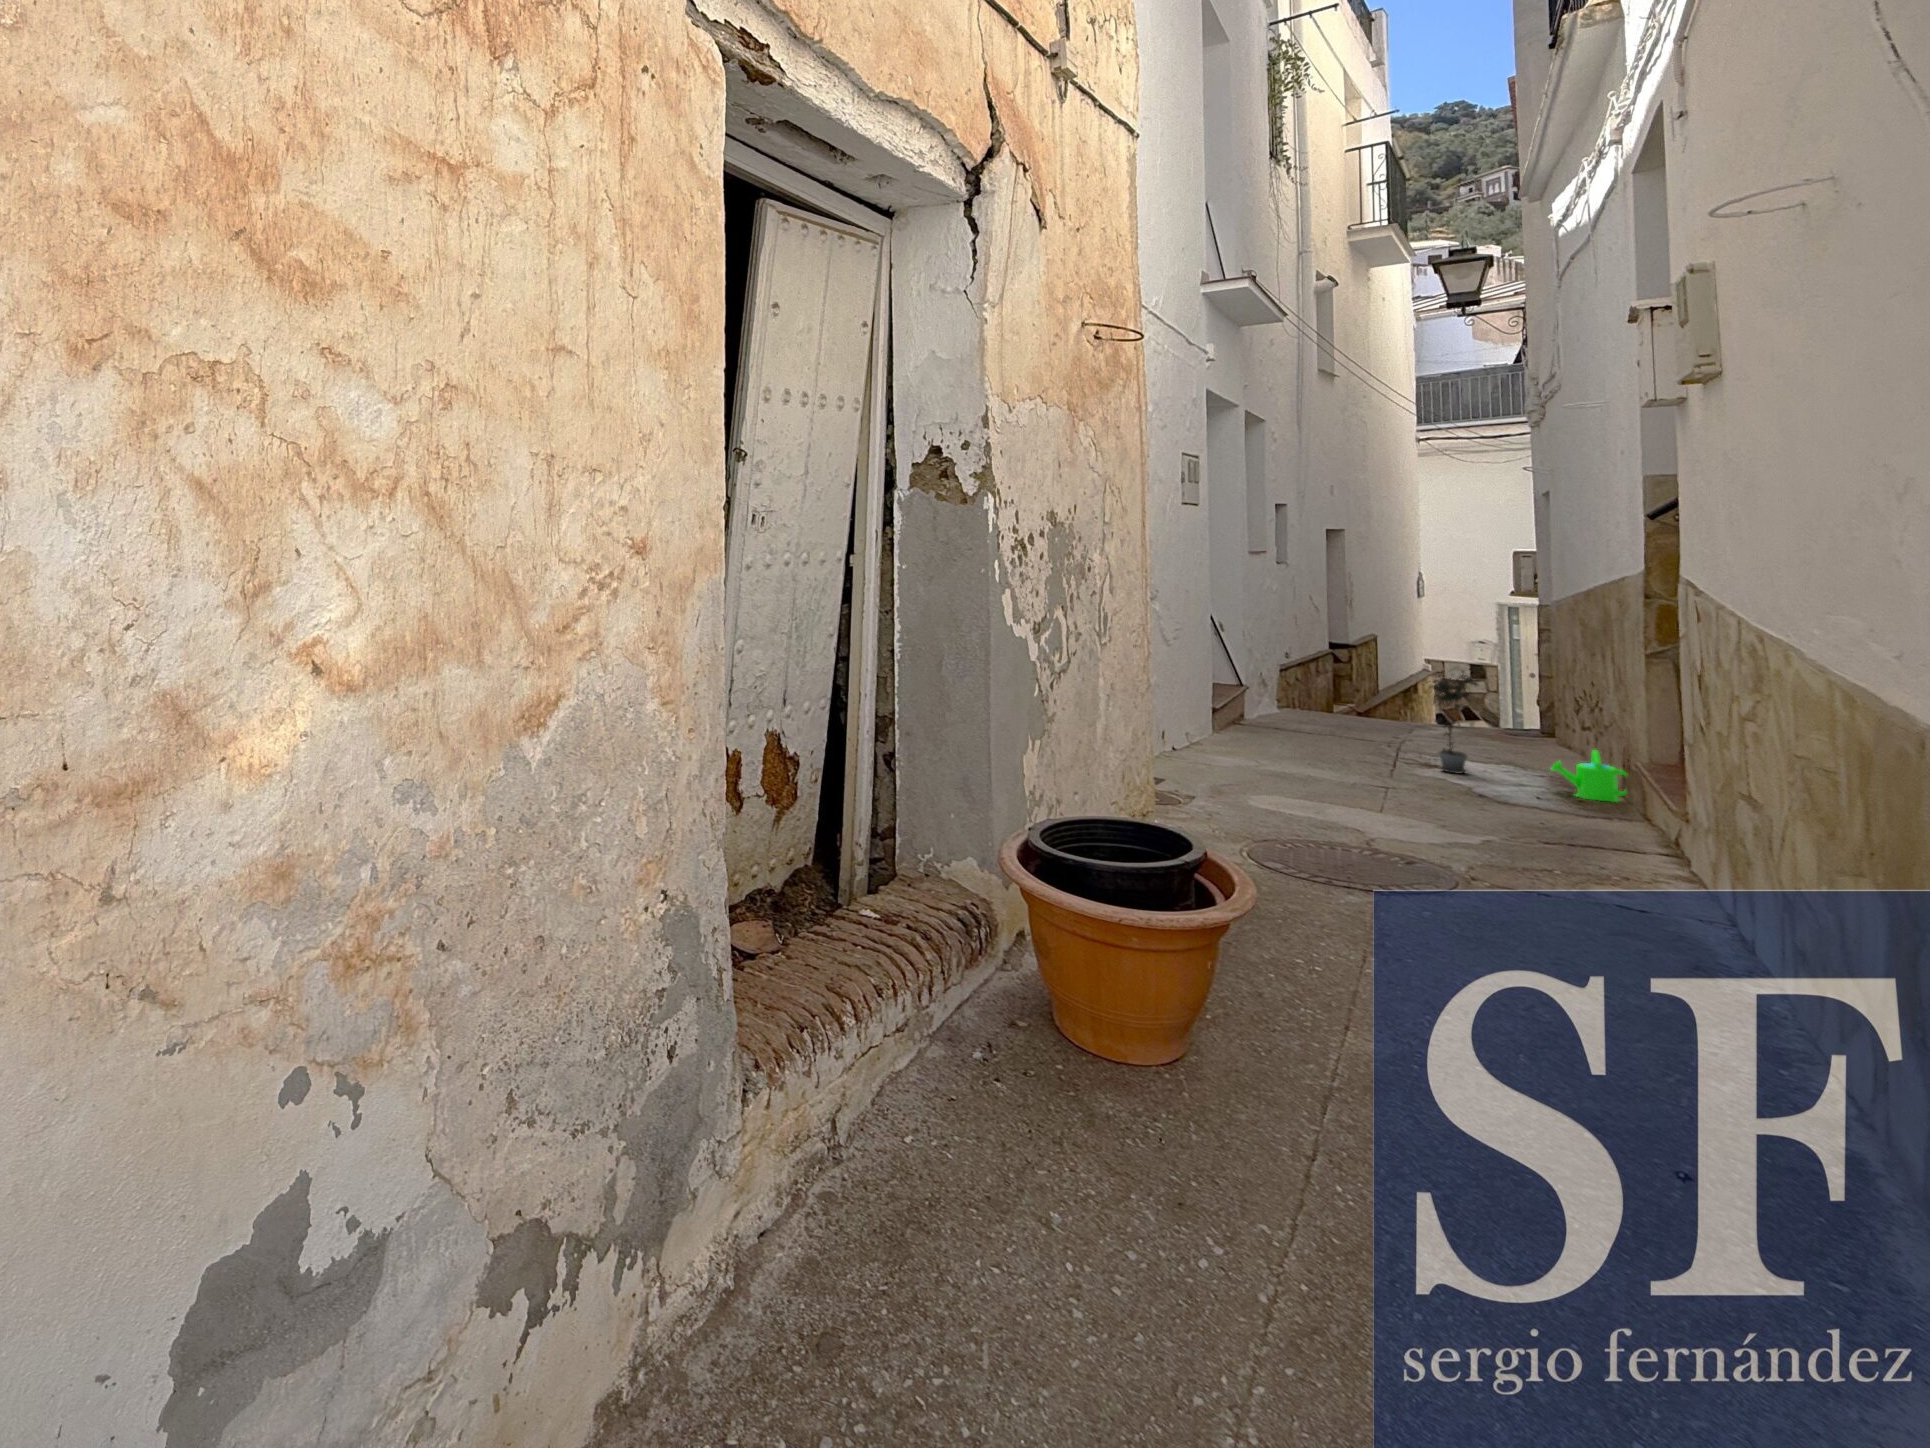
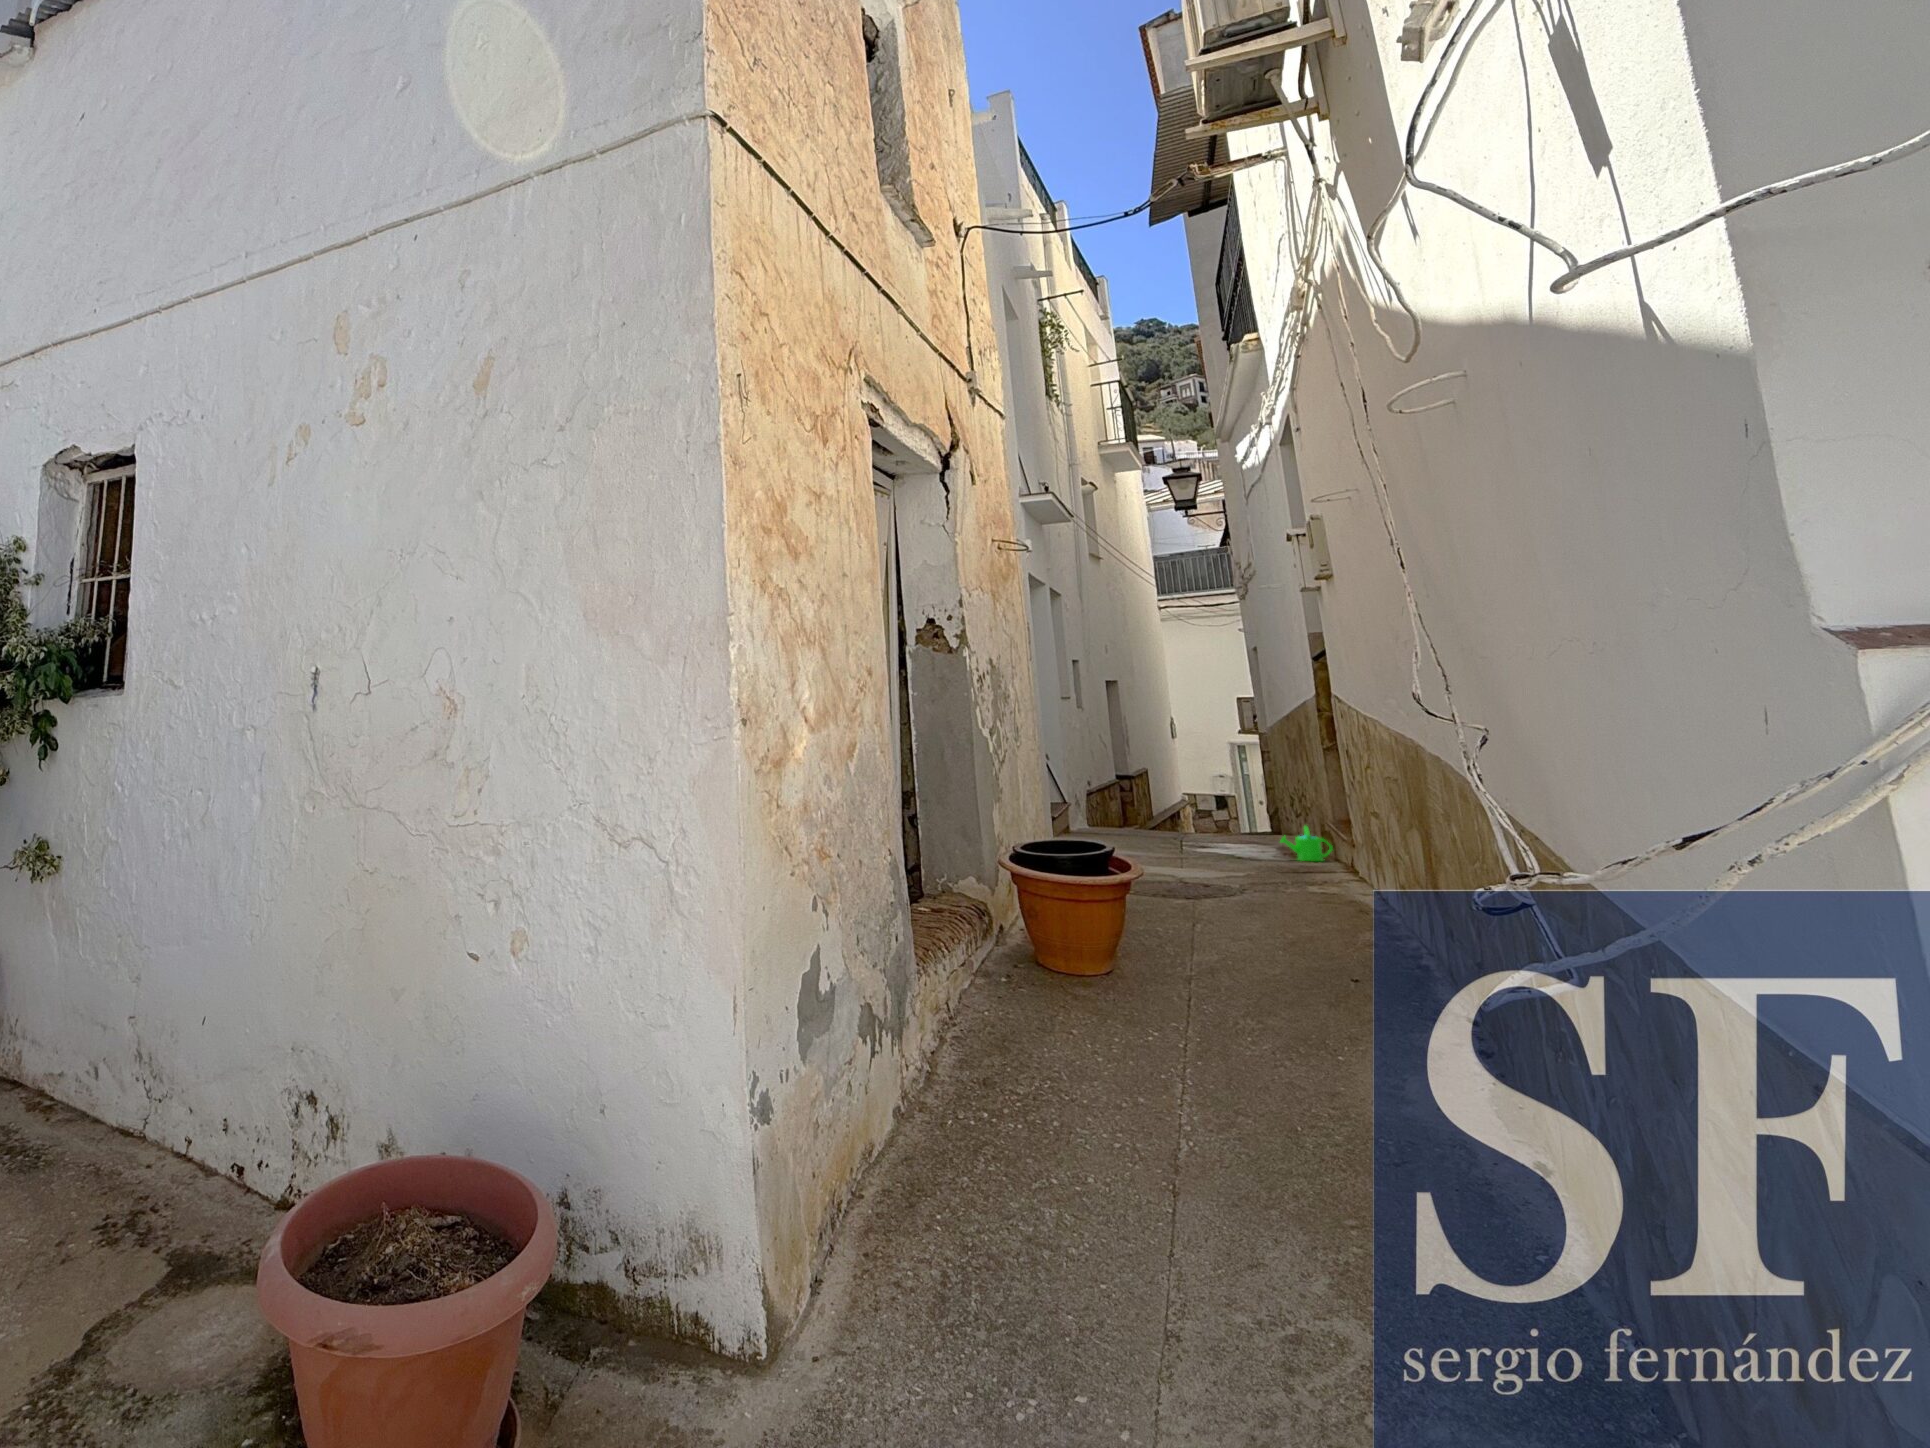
potted plant: present [1427,671,1477,773] -> none [1194,776,1228,853]

